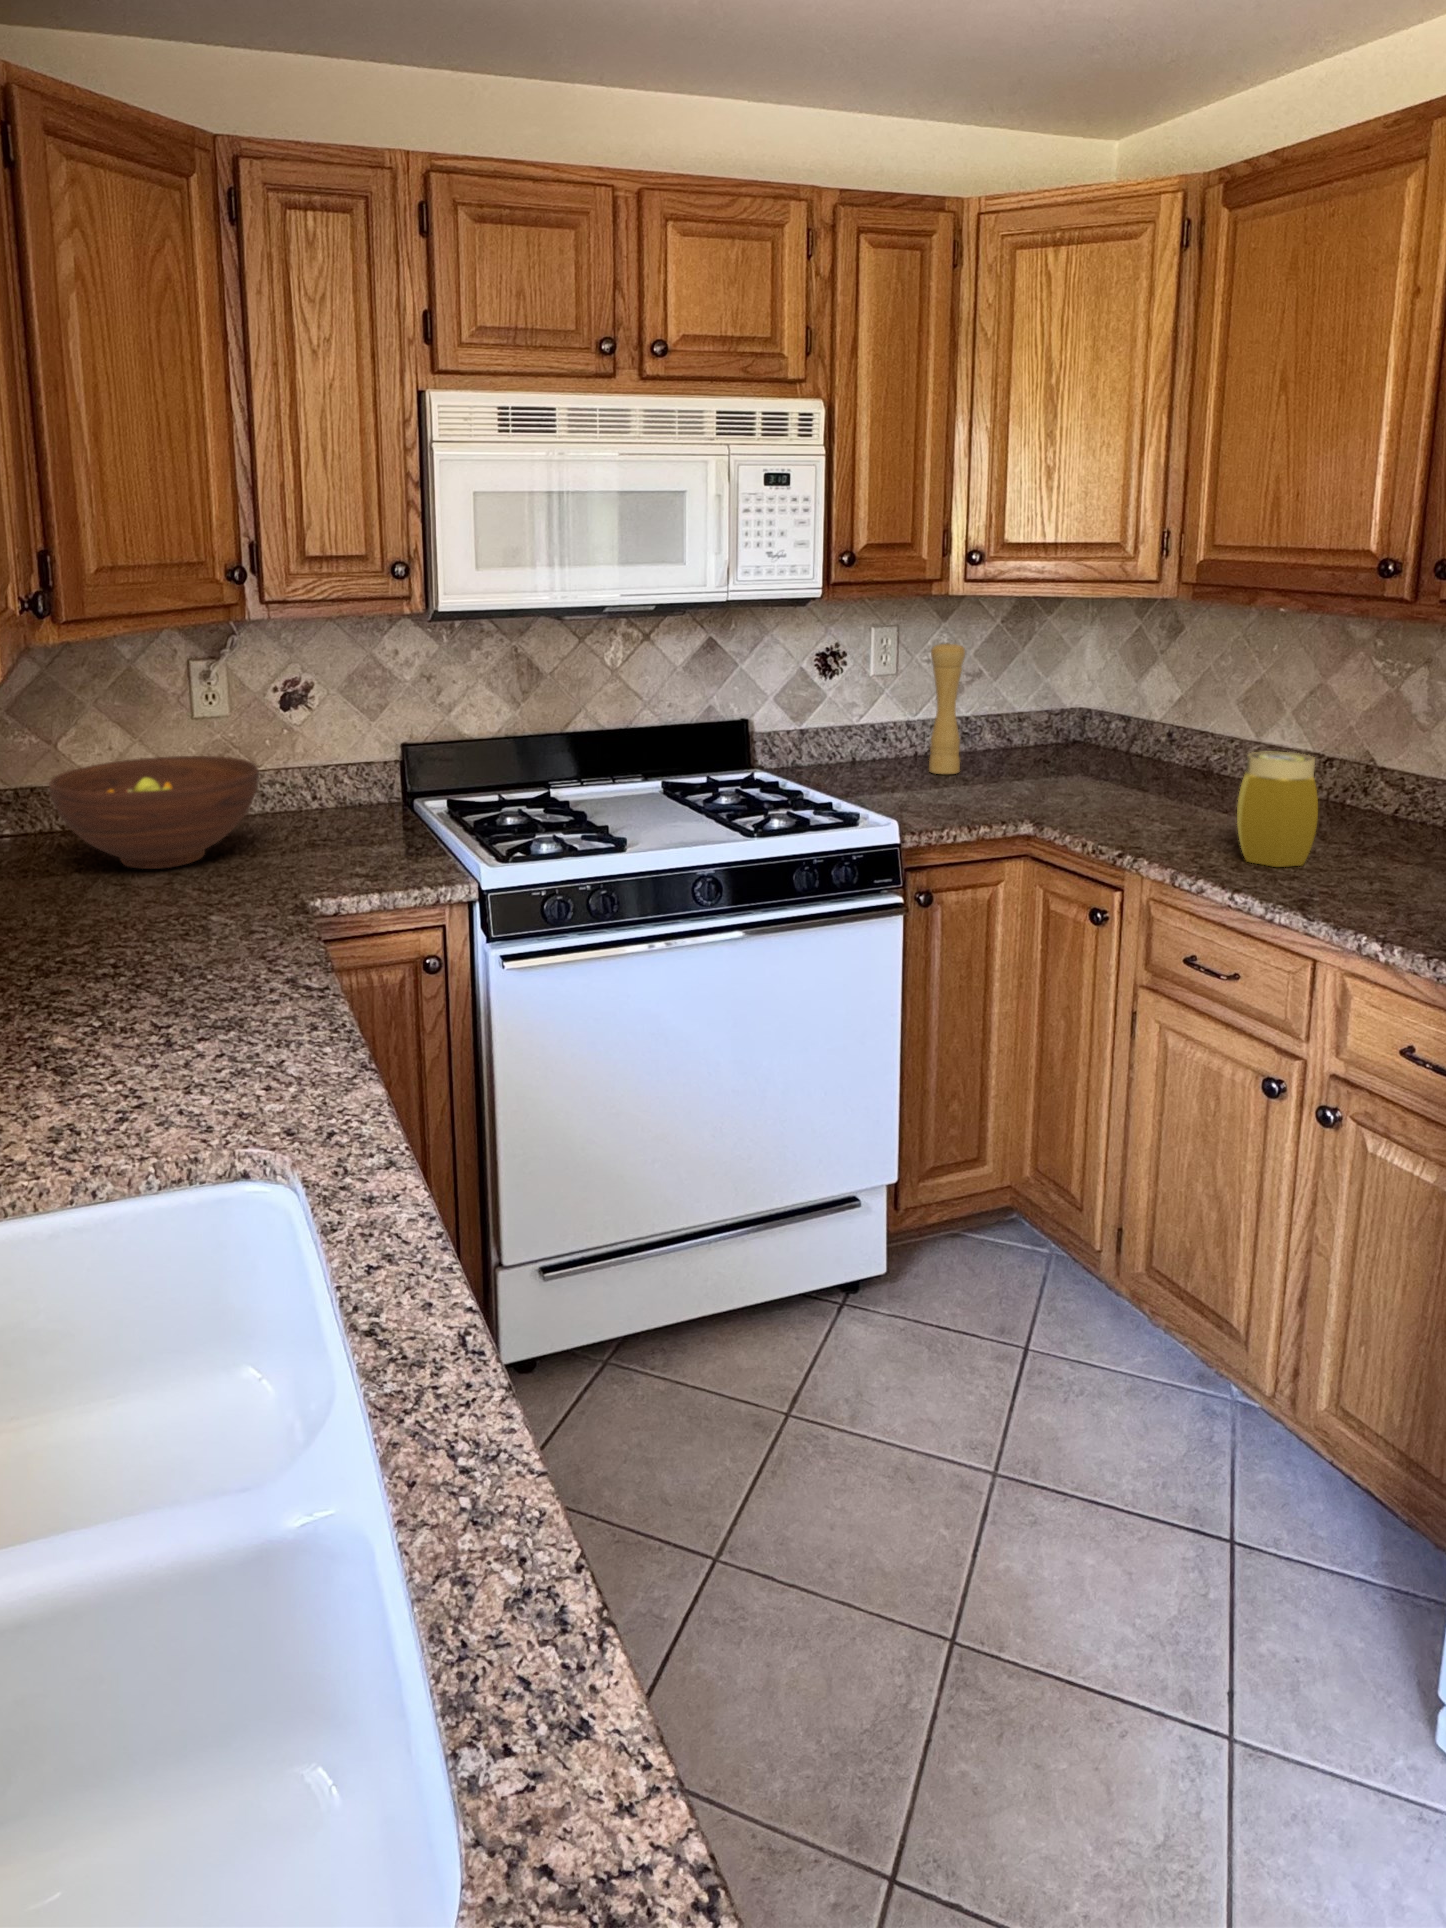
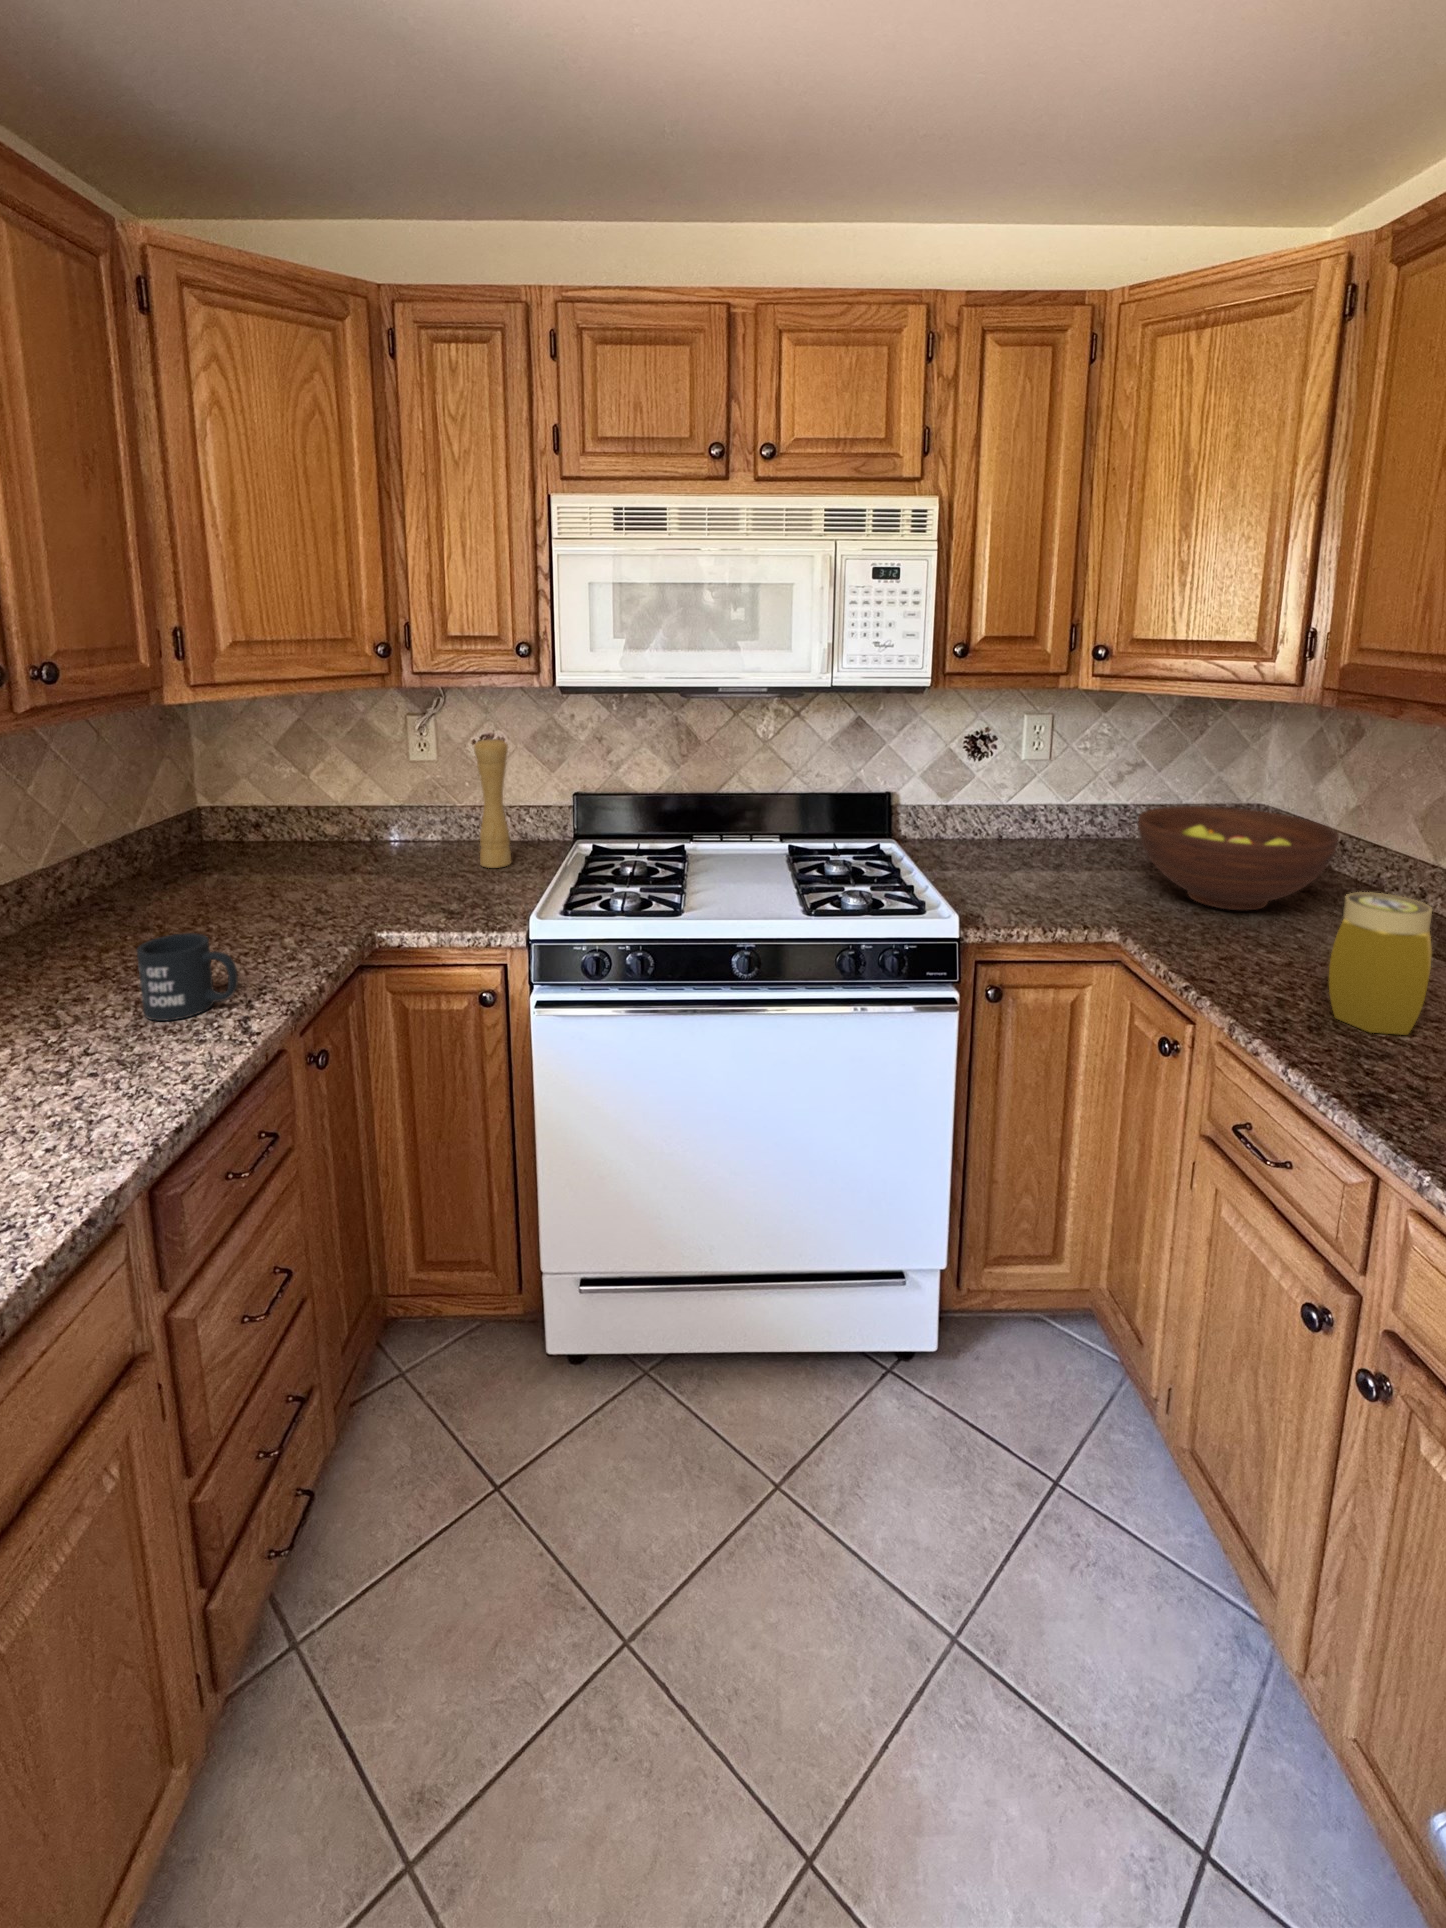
pepper mill: present [929,642,965,774] -> present [474,738,511,868]
fruit bowl: present [49,756,259,869] -> present [1138,806,1339,910]
mug: none [149,899,265,996] -> present [137,933,238,1021]

